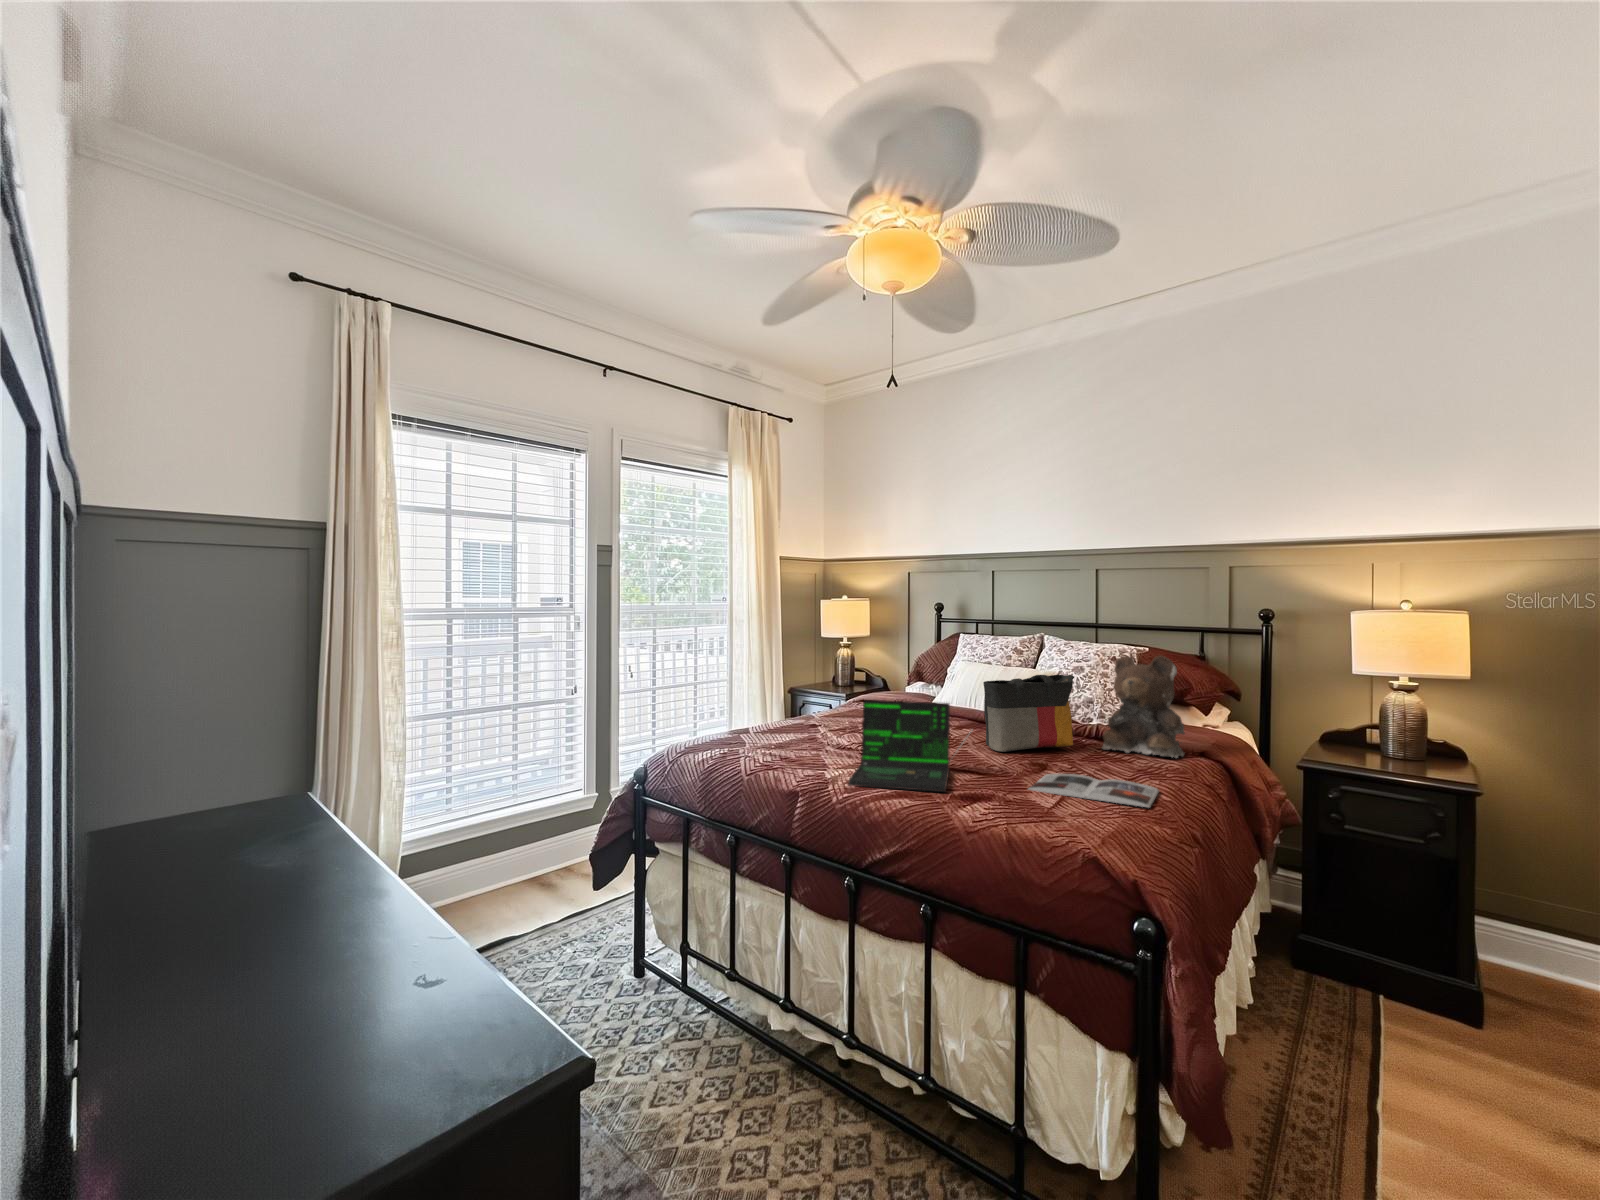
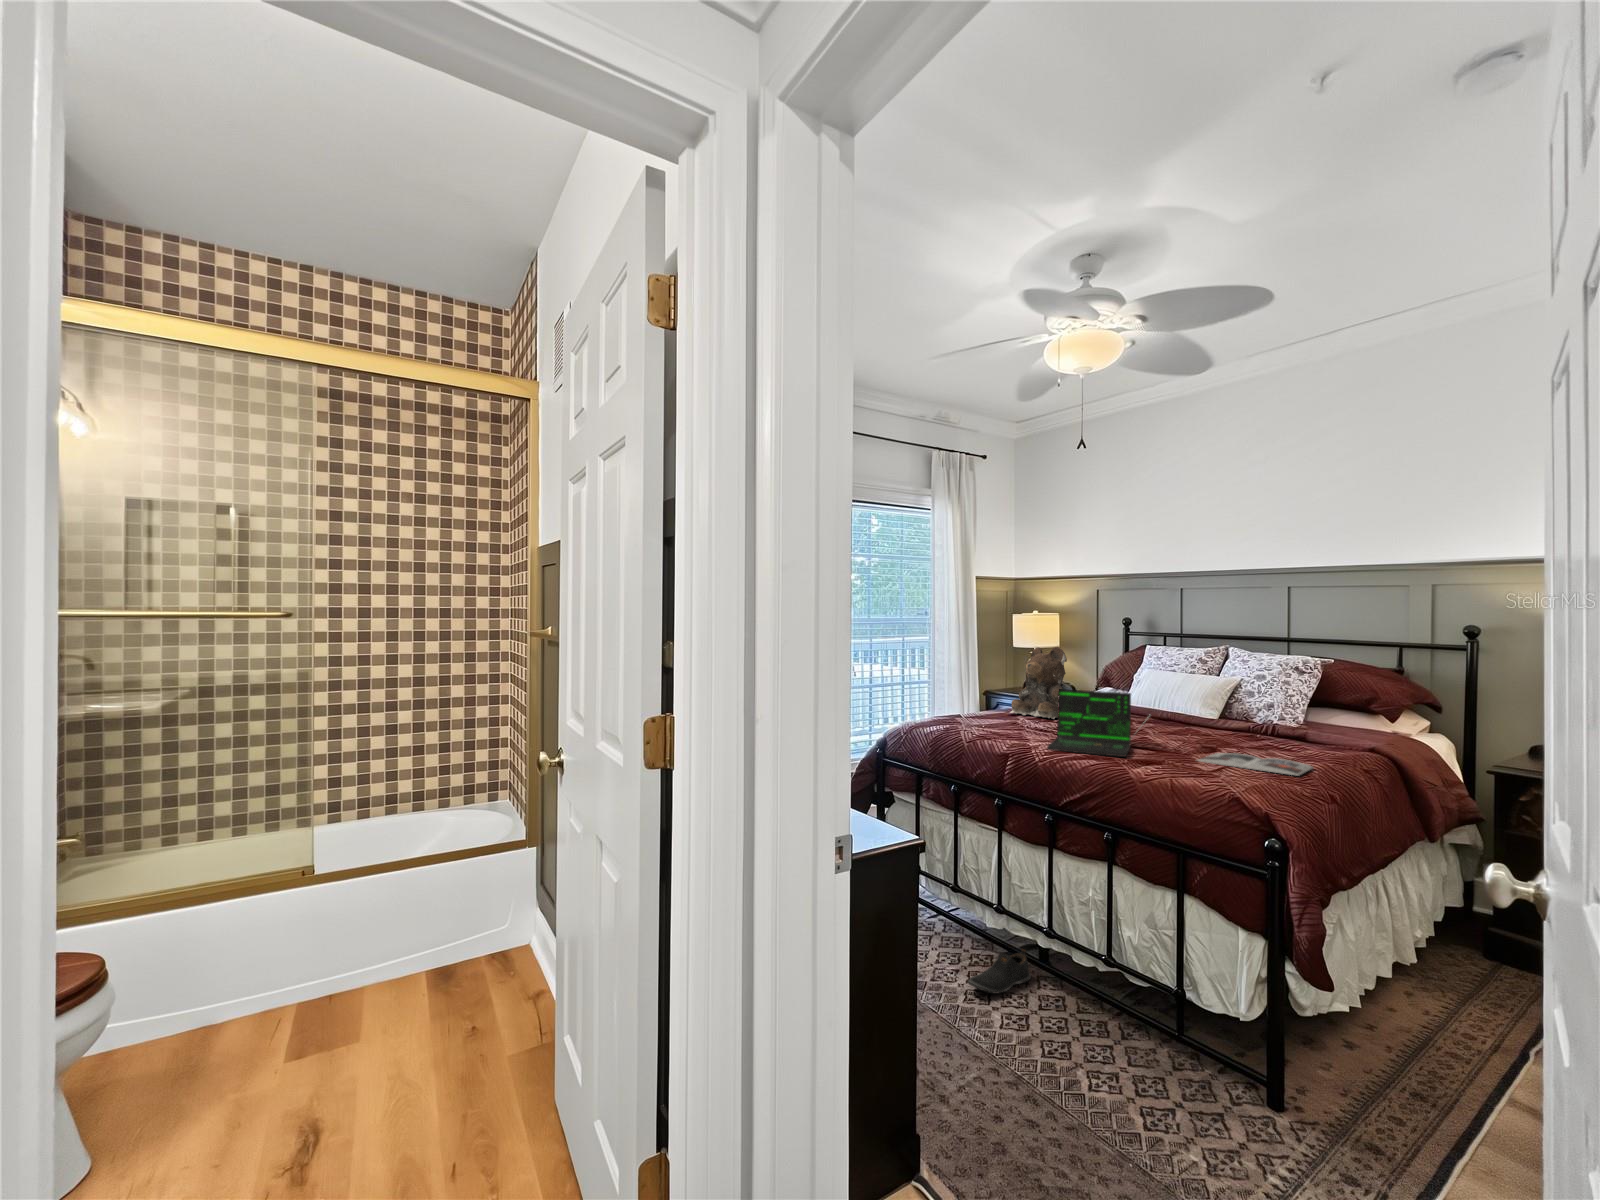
teddy bear: present [1102,655,1185,758] -> present [1010,647,1067,719]
tote bag: present [983,675,1074,752] -> none [1163,676,1248,739]
shoe: none [739,1061,828,1146] -> present [968,949,1031,994]

